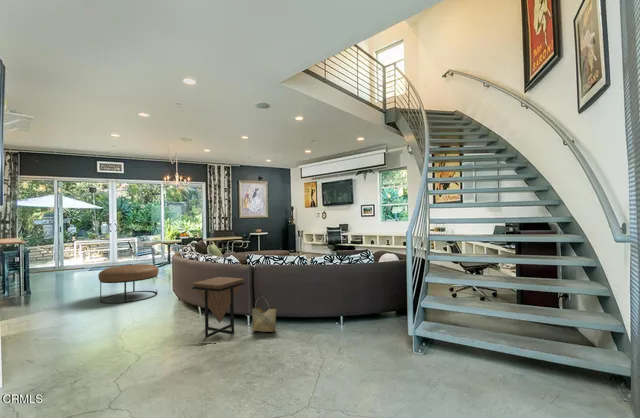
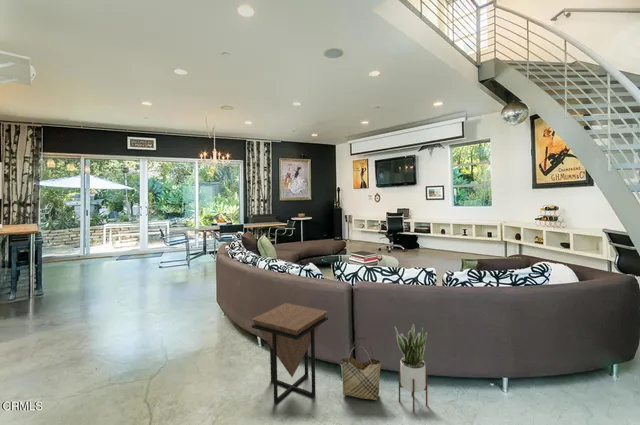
ottoman: present [98,264,159,304] -> none [126,263,197,316]
potted plant: none [282,281,304,336] -> present [395,324,428,412]

